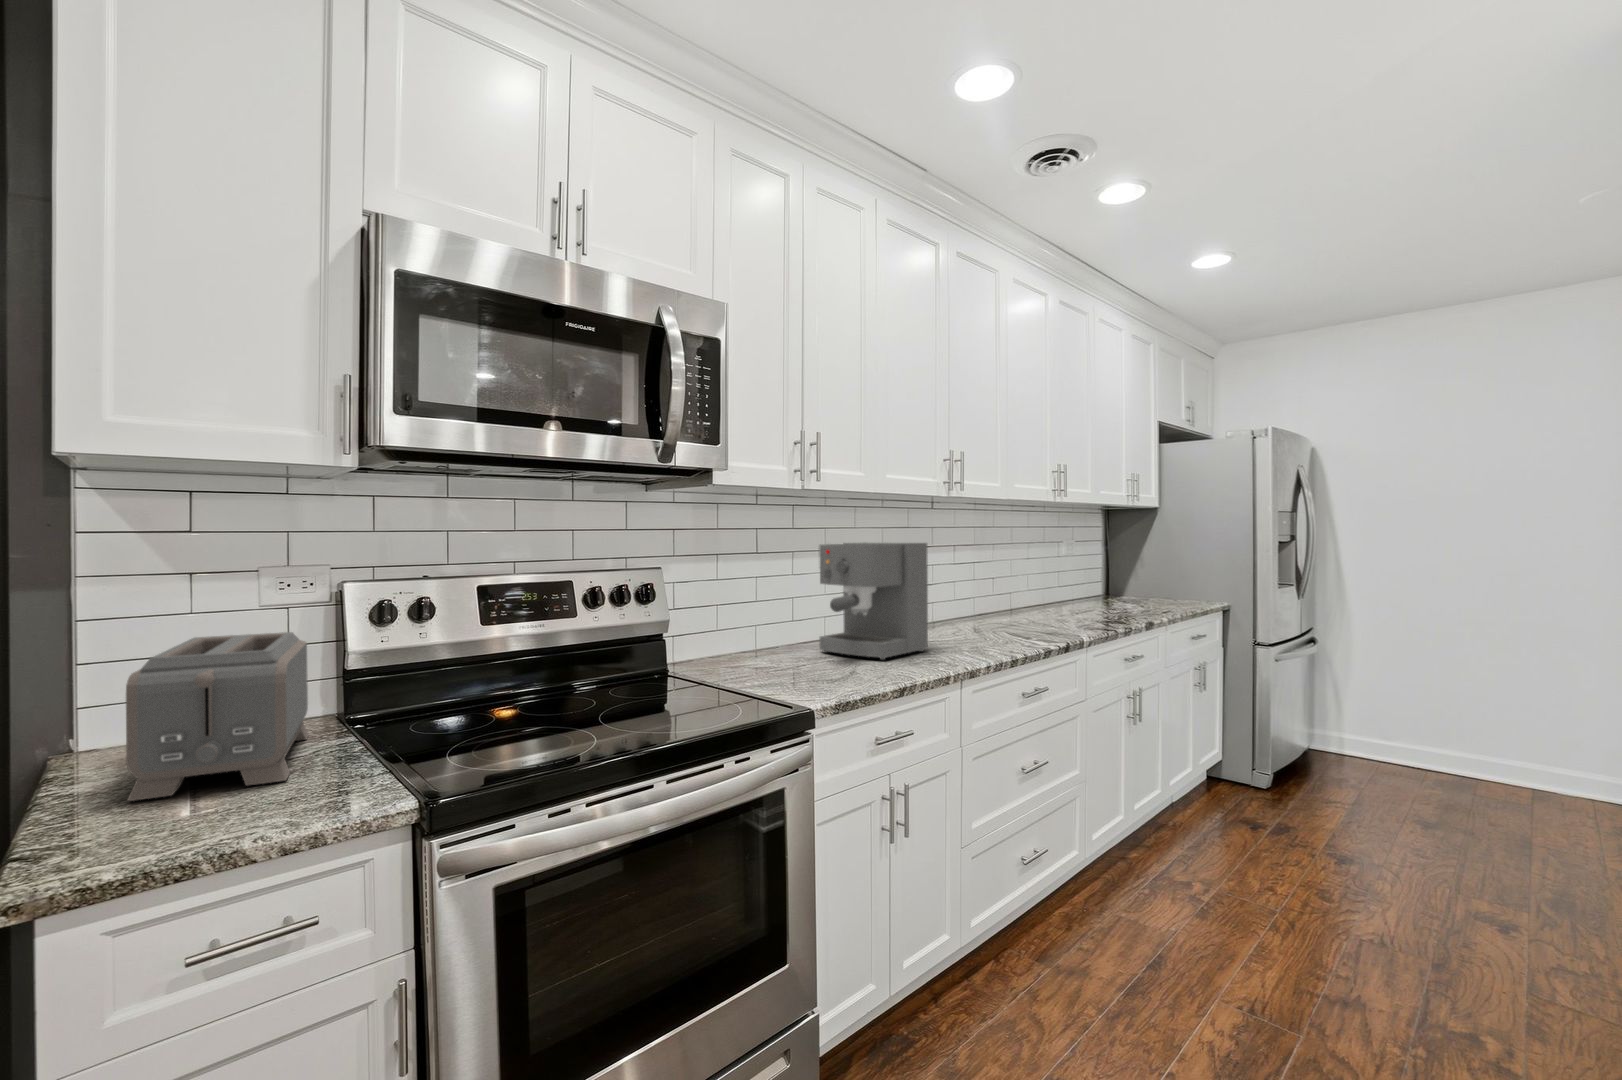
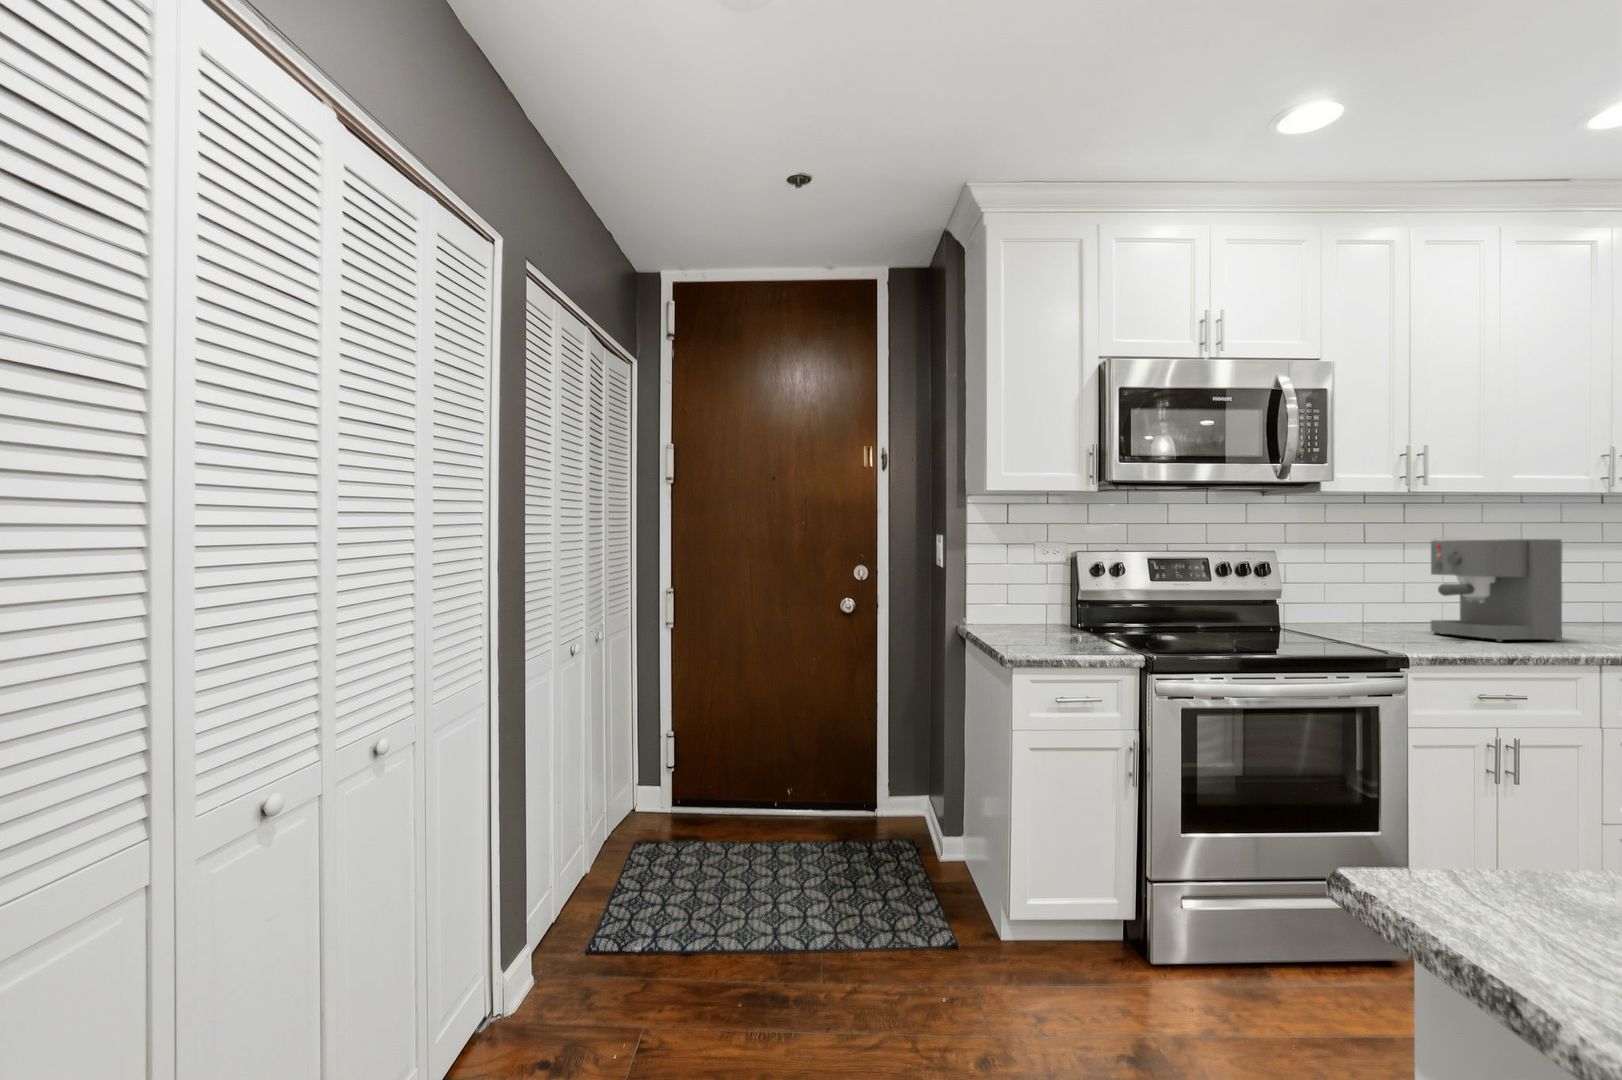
toaster: present [126,632,309,801] -> none [1008,578,1072,644]

